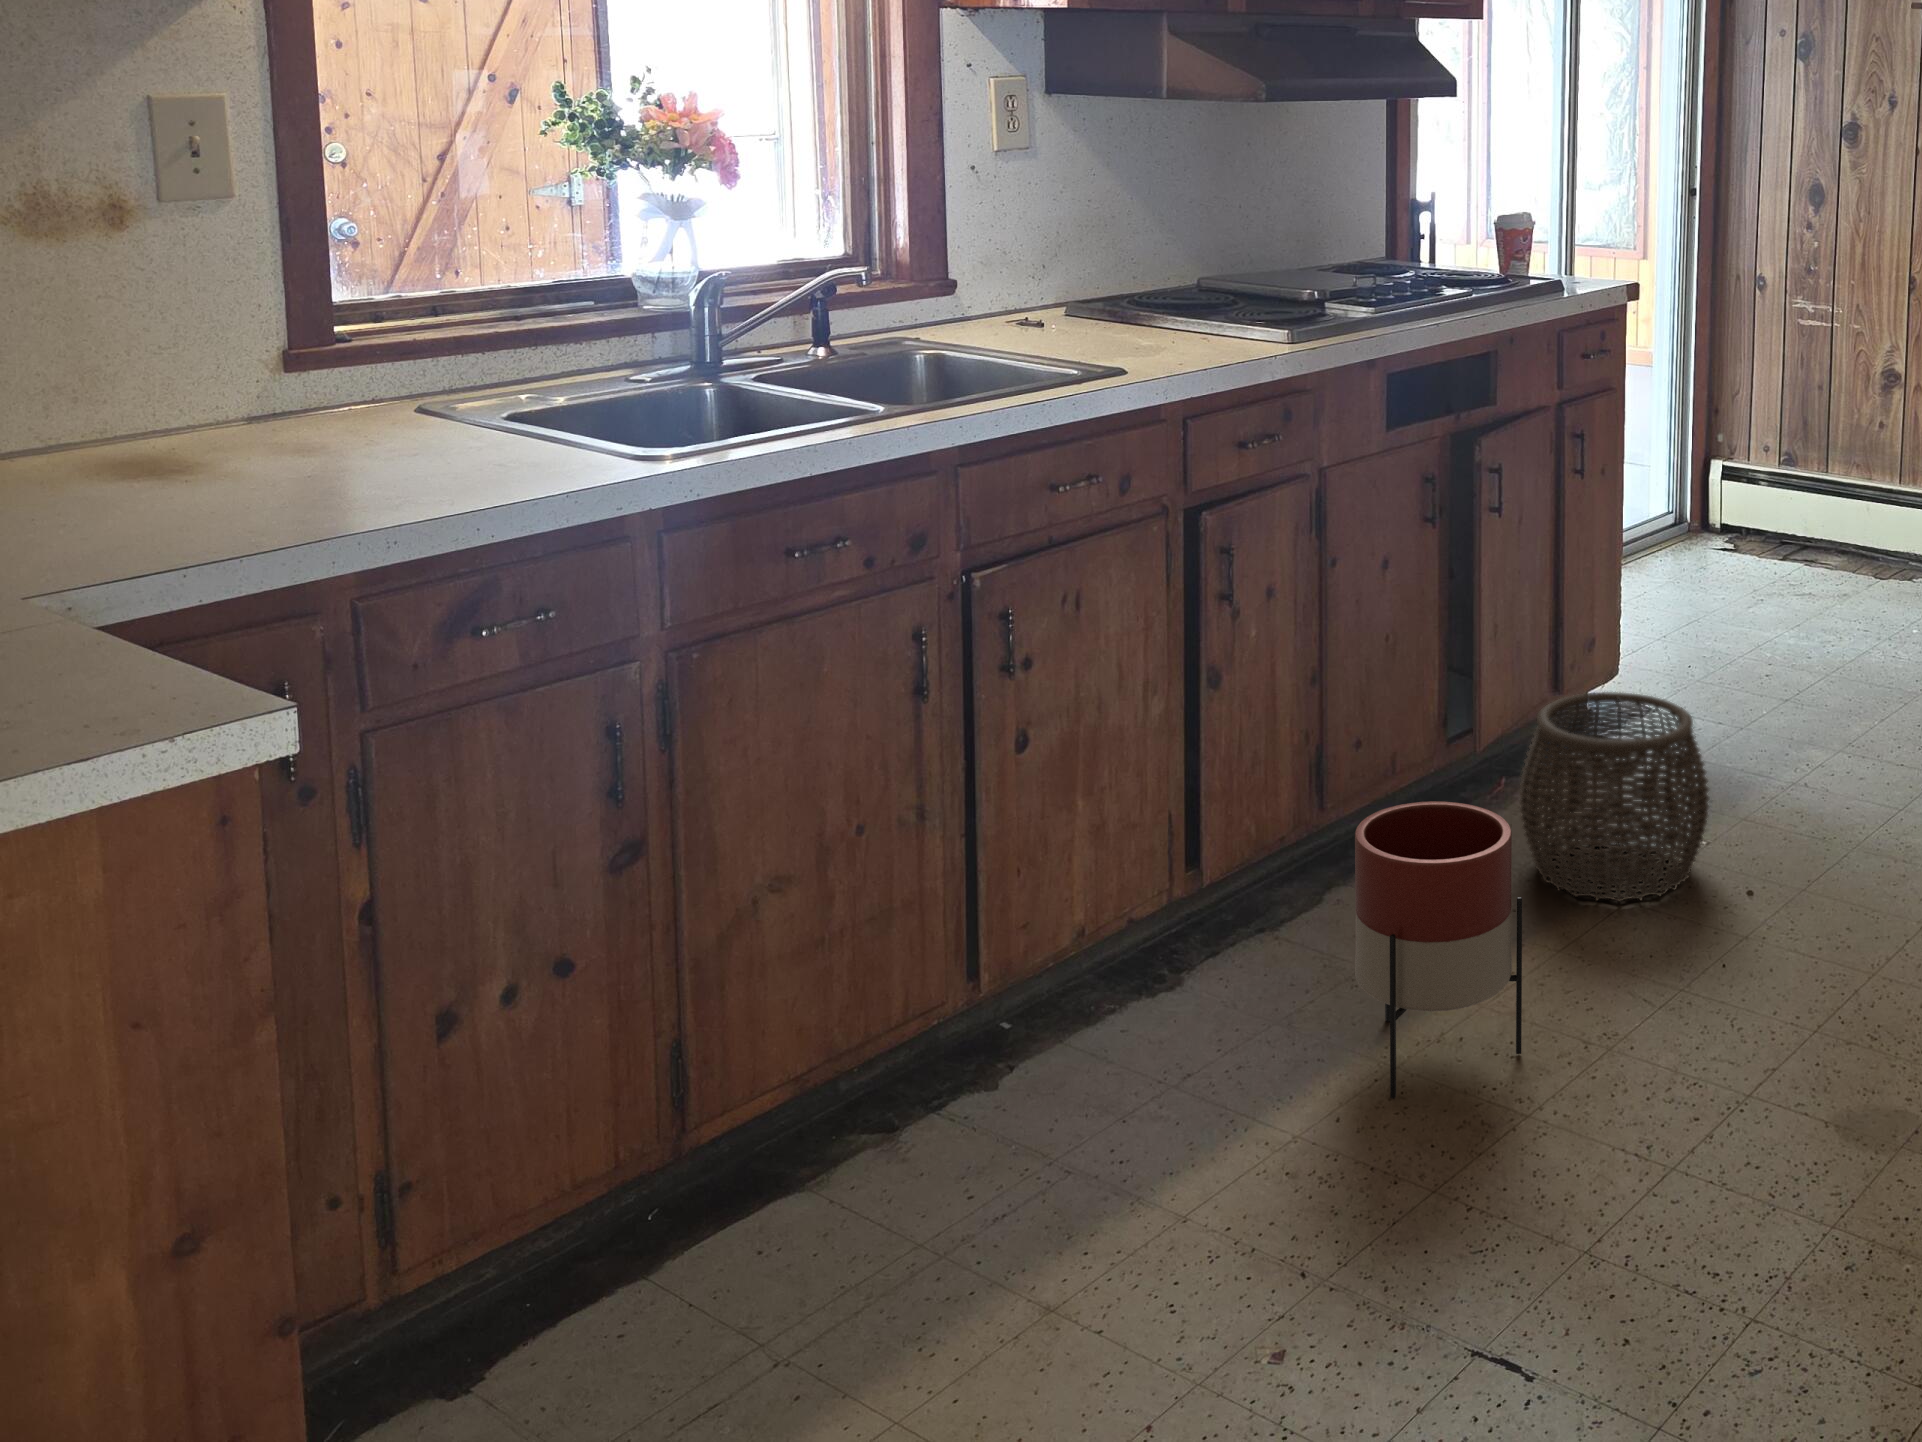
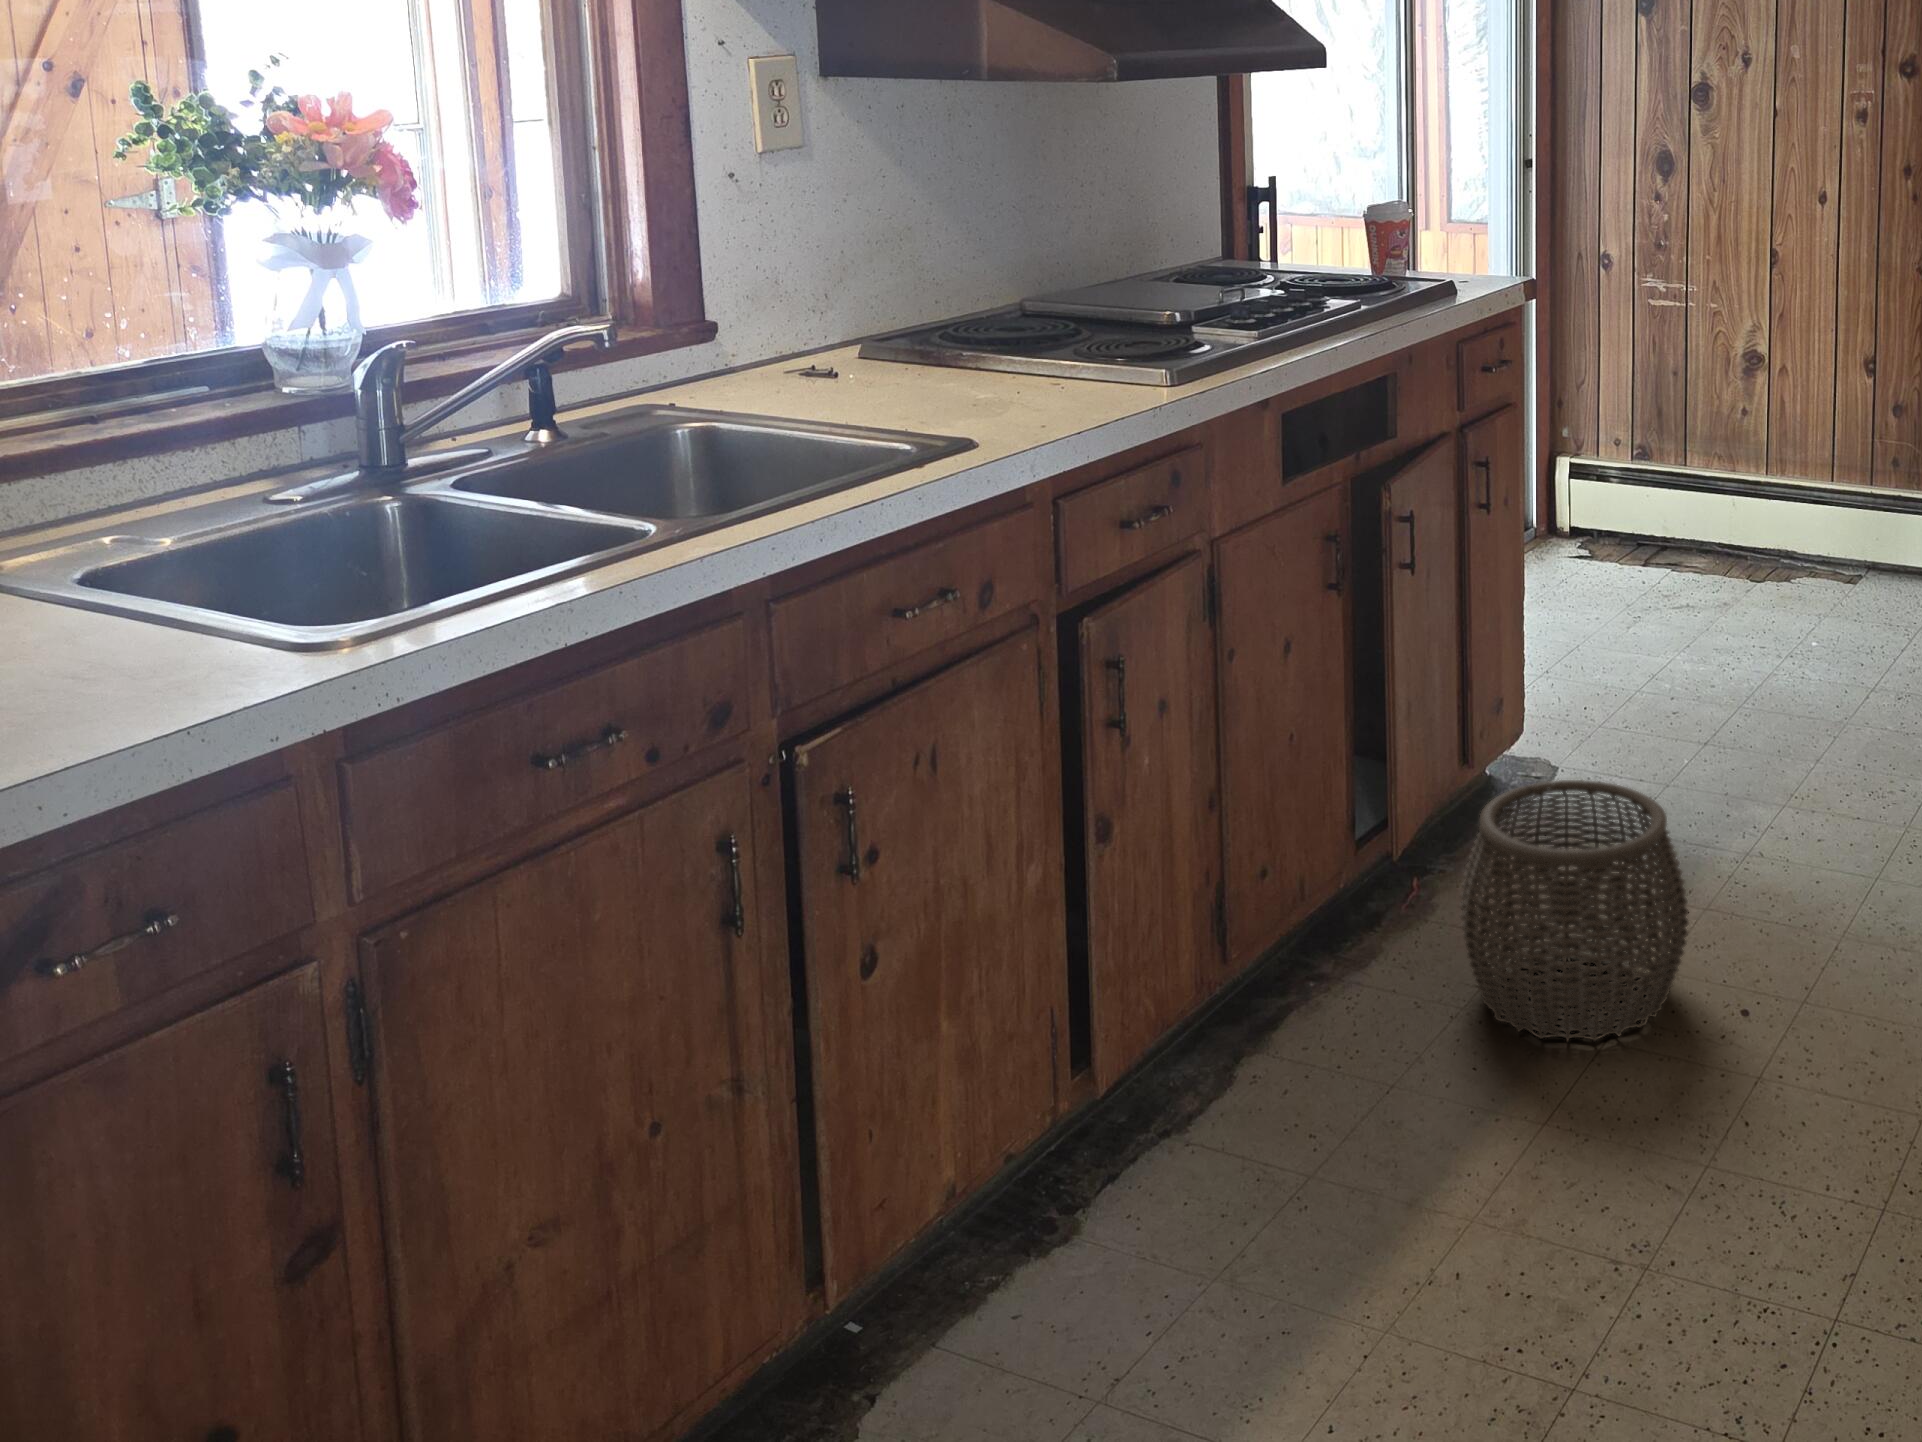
planter: present [1355,801,1522,1098] -> none [1322,971,1537,1371]

